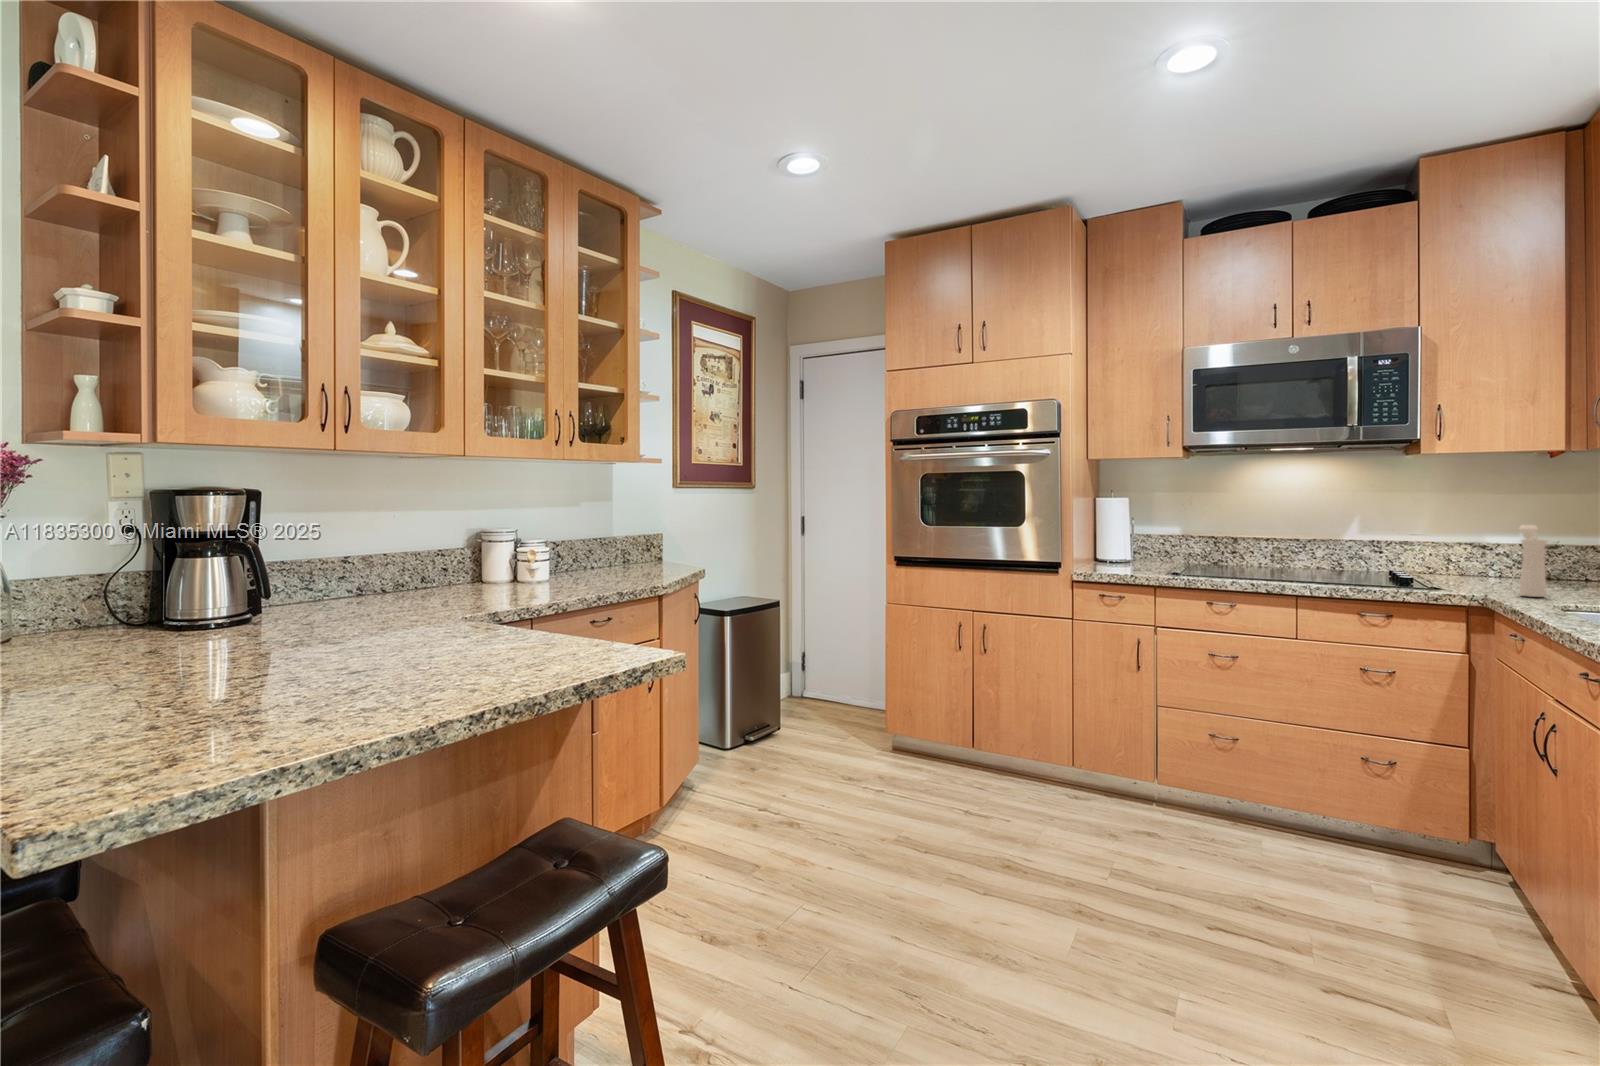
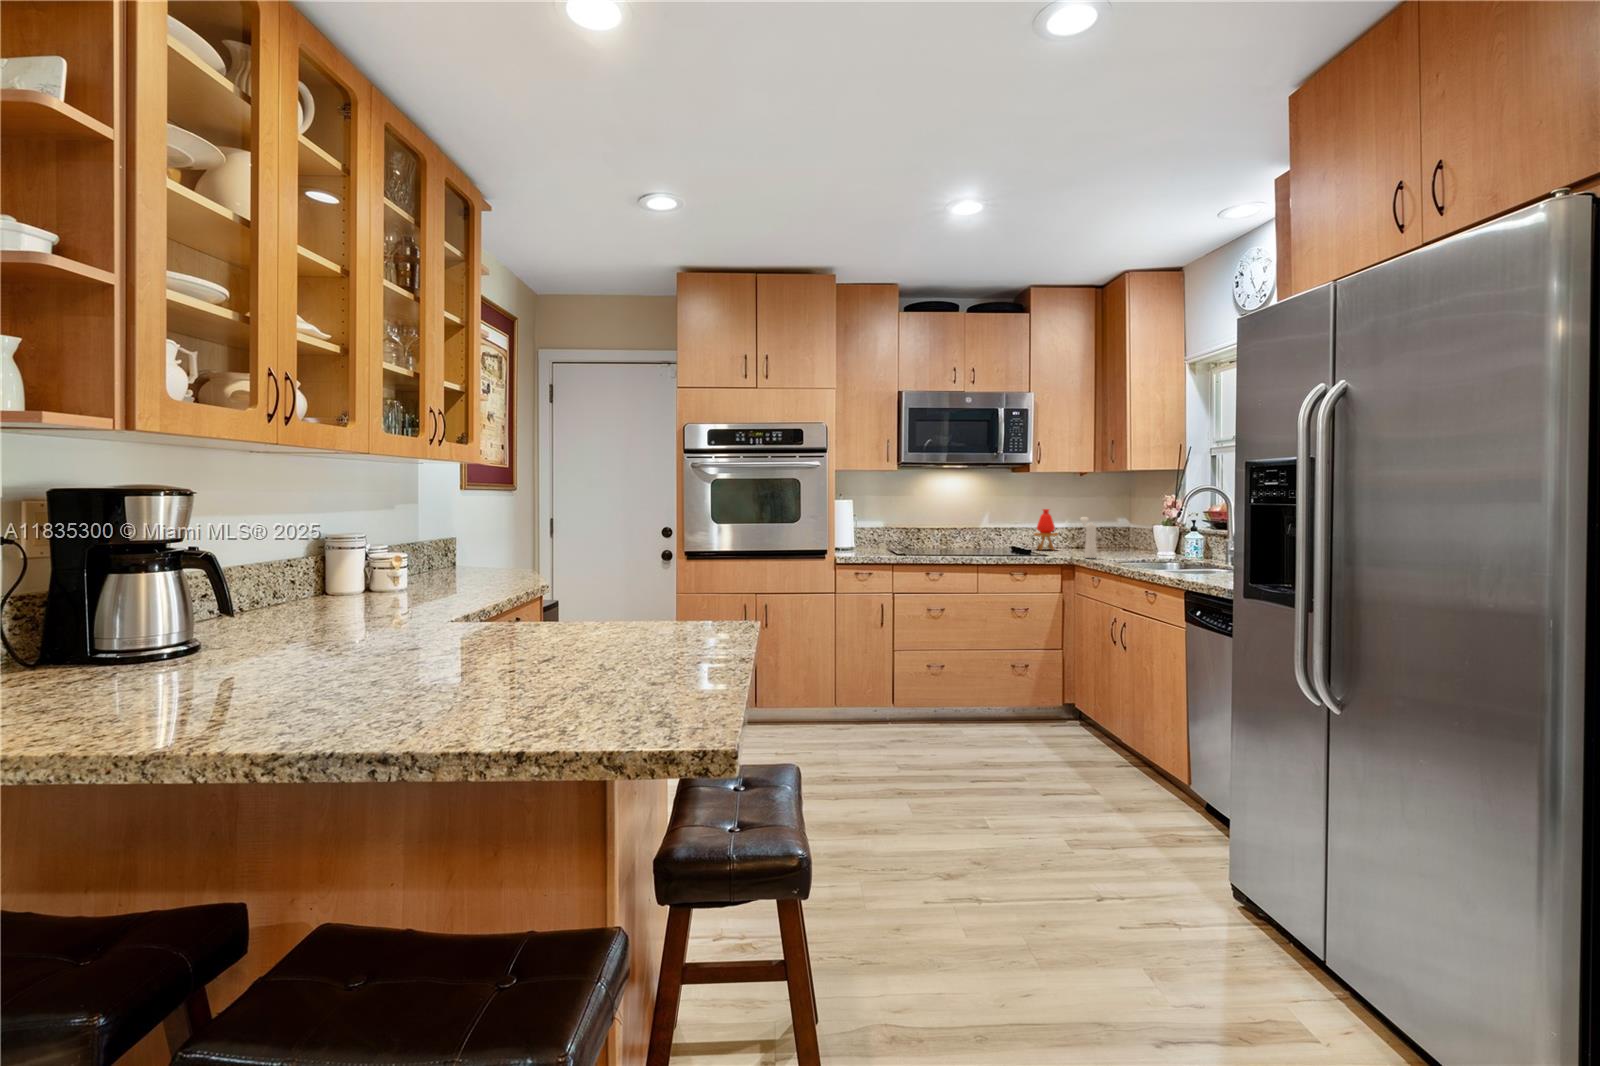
vase: none [1446,512,1499,580] -> present [1034,509,1058,550]

